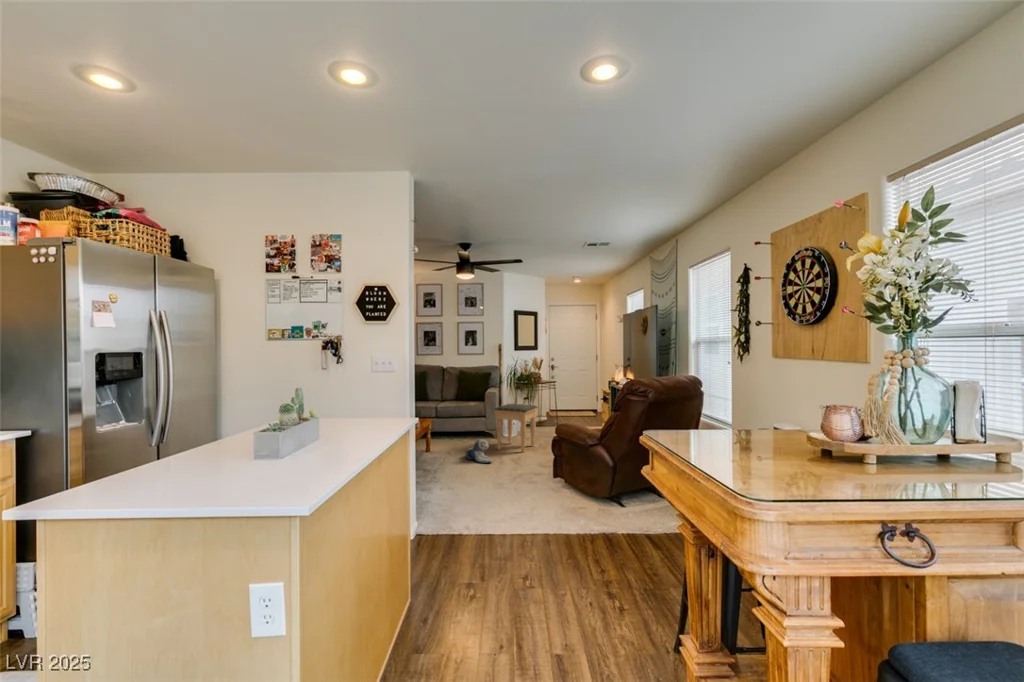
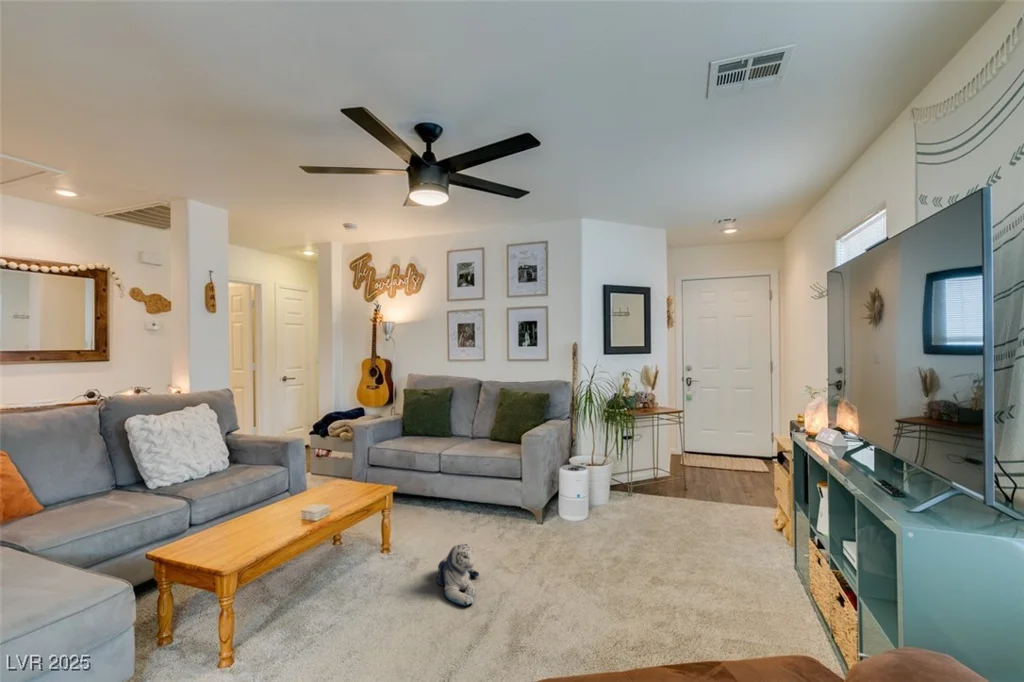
footstool: present [494,404,538,452] -> none [514,461,609,576]

